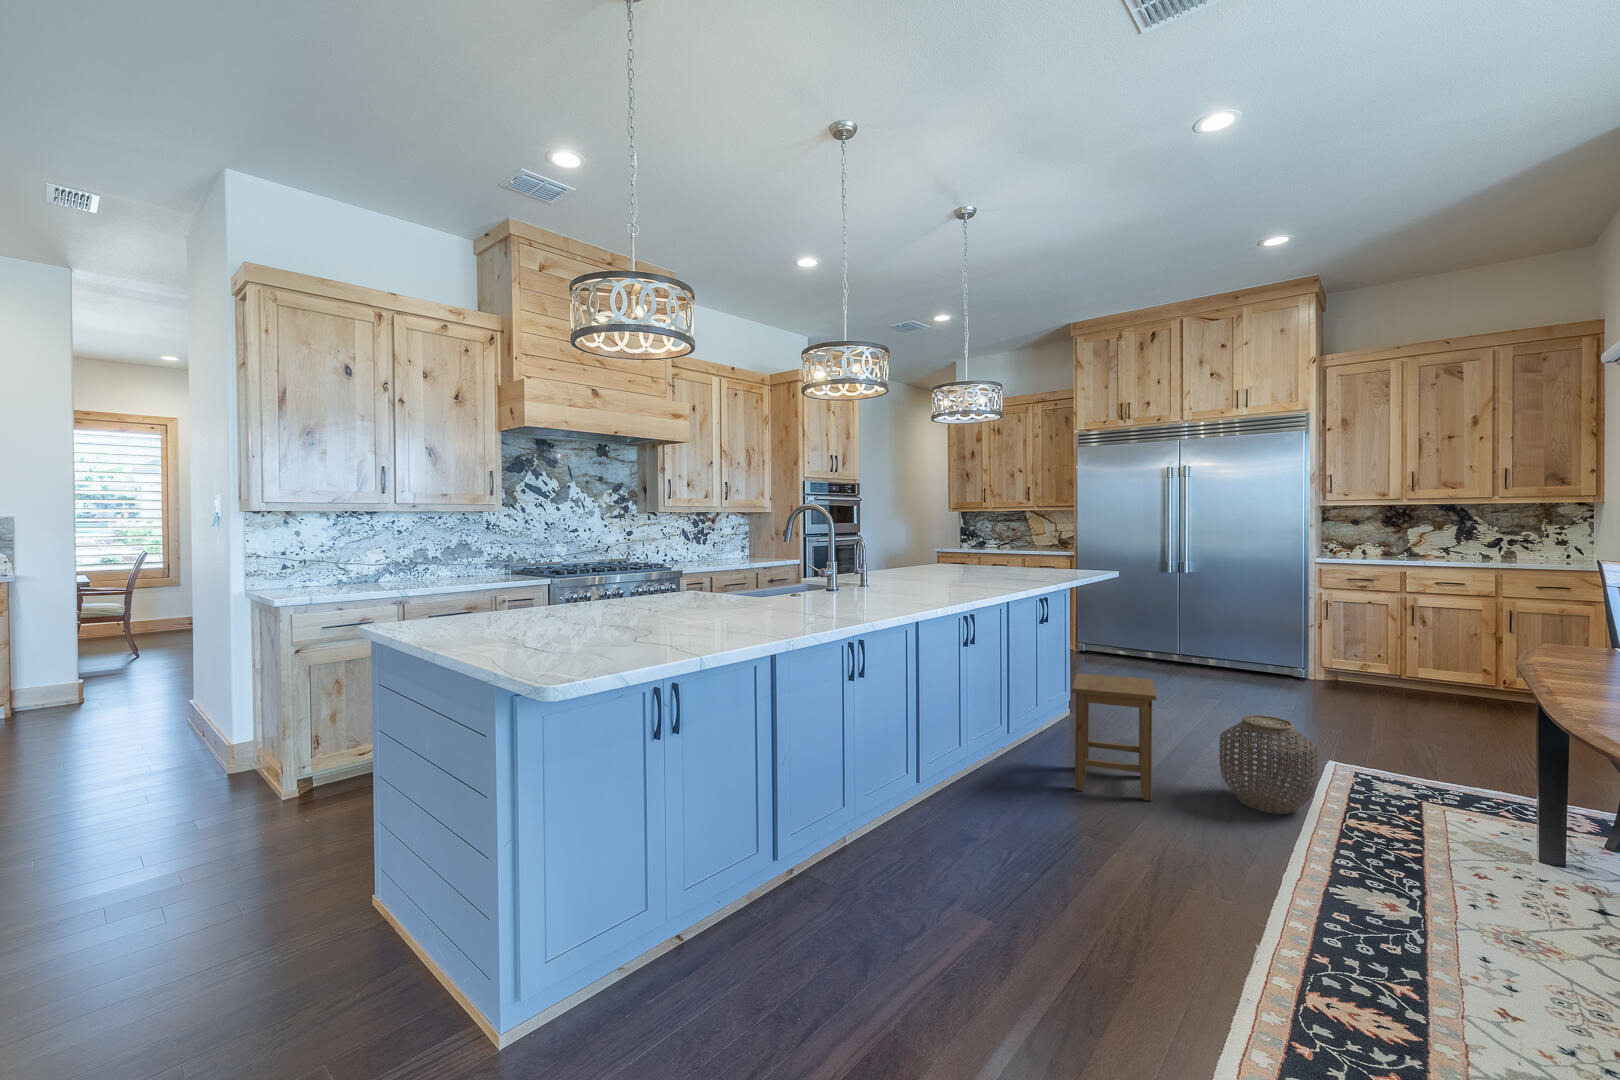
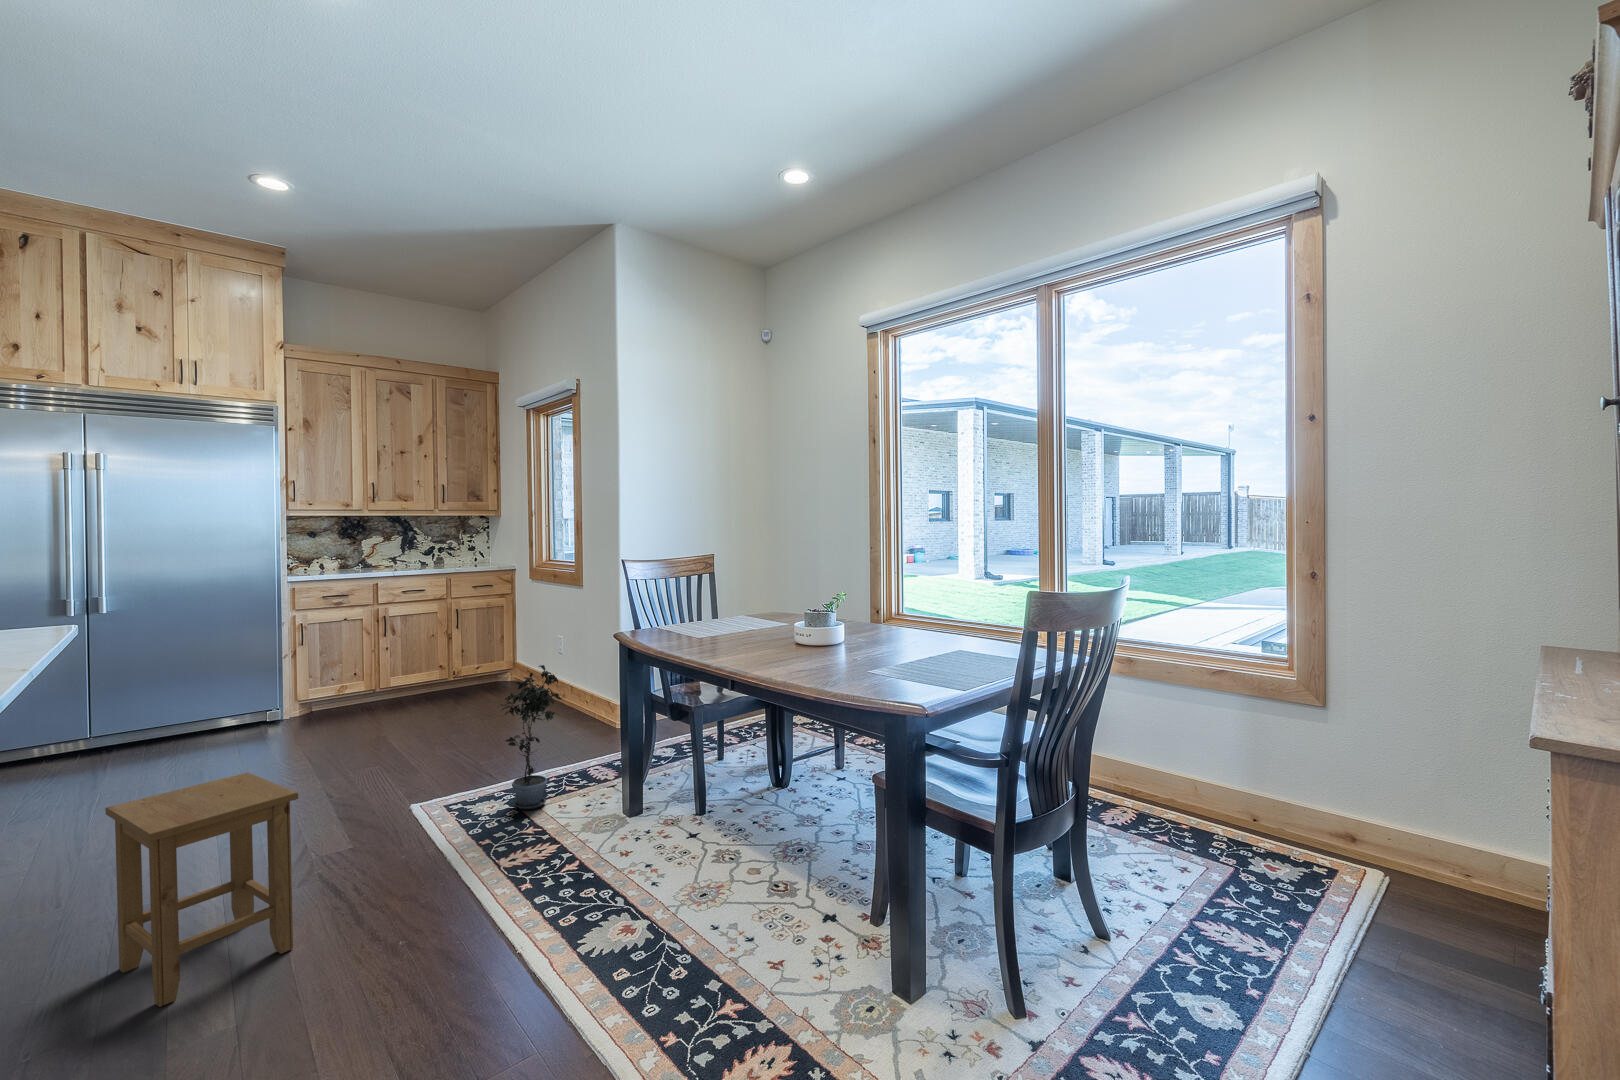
potted plant: none [1398,666,1486,818] -> present [501,665,561,809]
woven basket: present [1219,715,1318,814] -> none [355,766,466,886]

